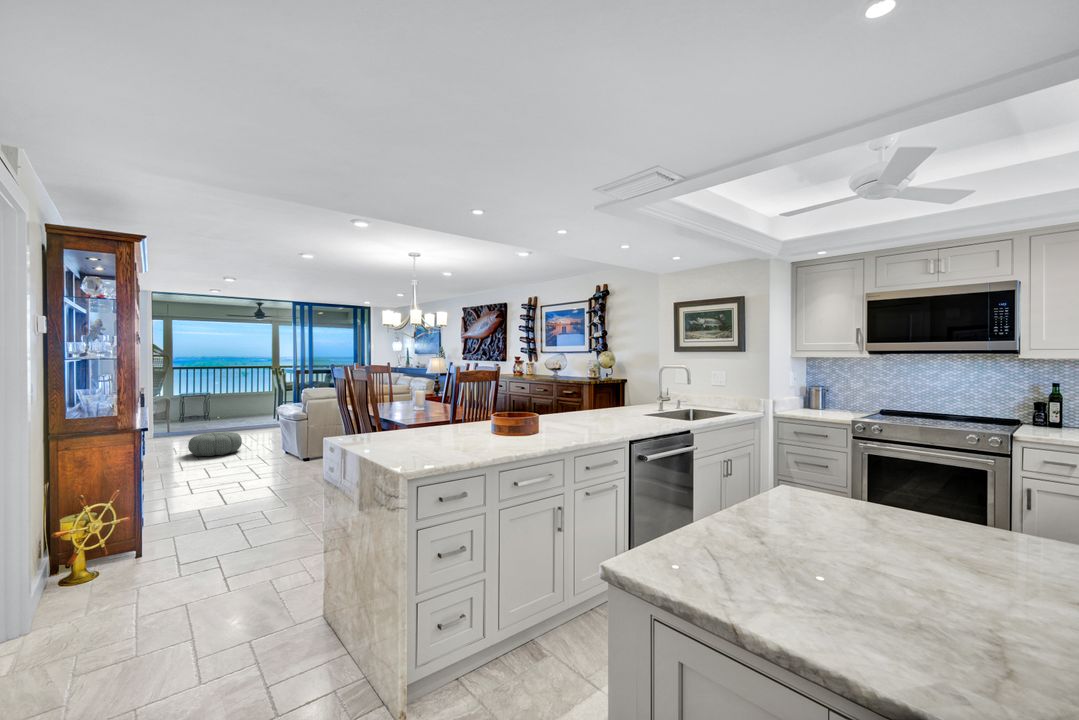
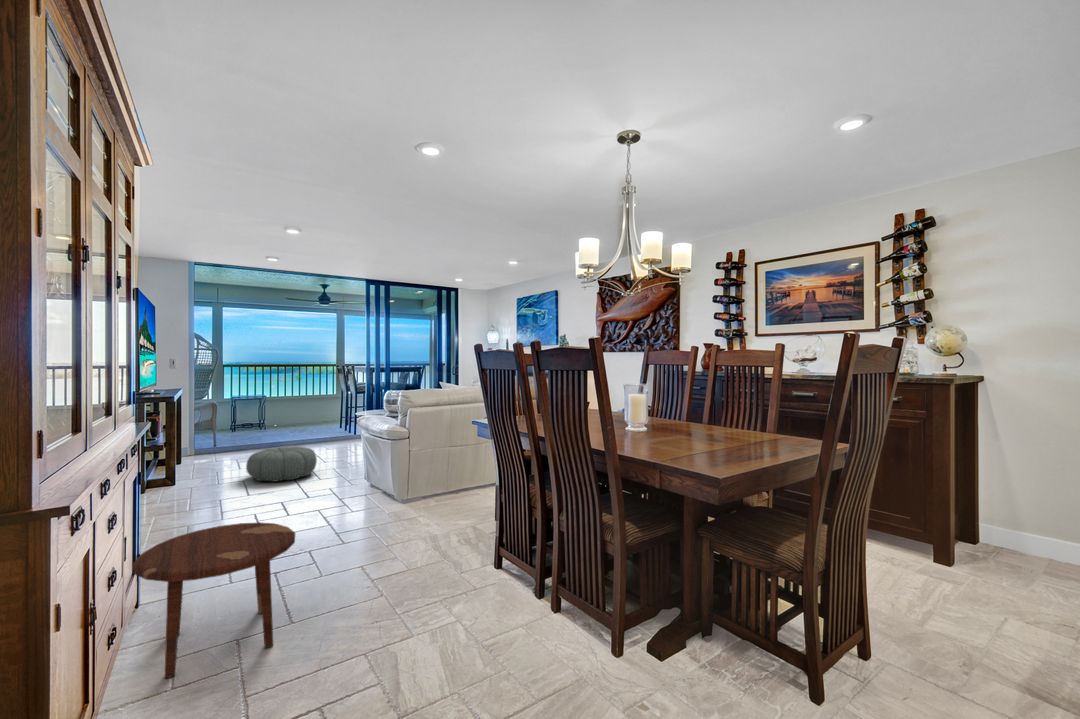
side table: none [117,468,205,536] -> present [133,522,295,678]

